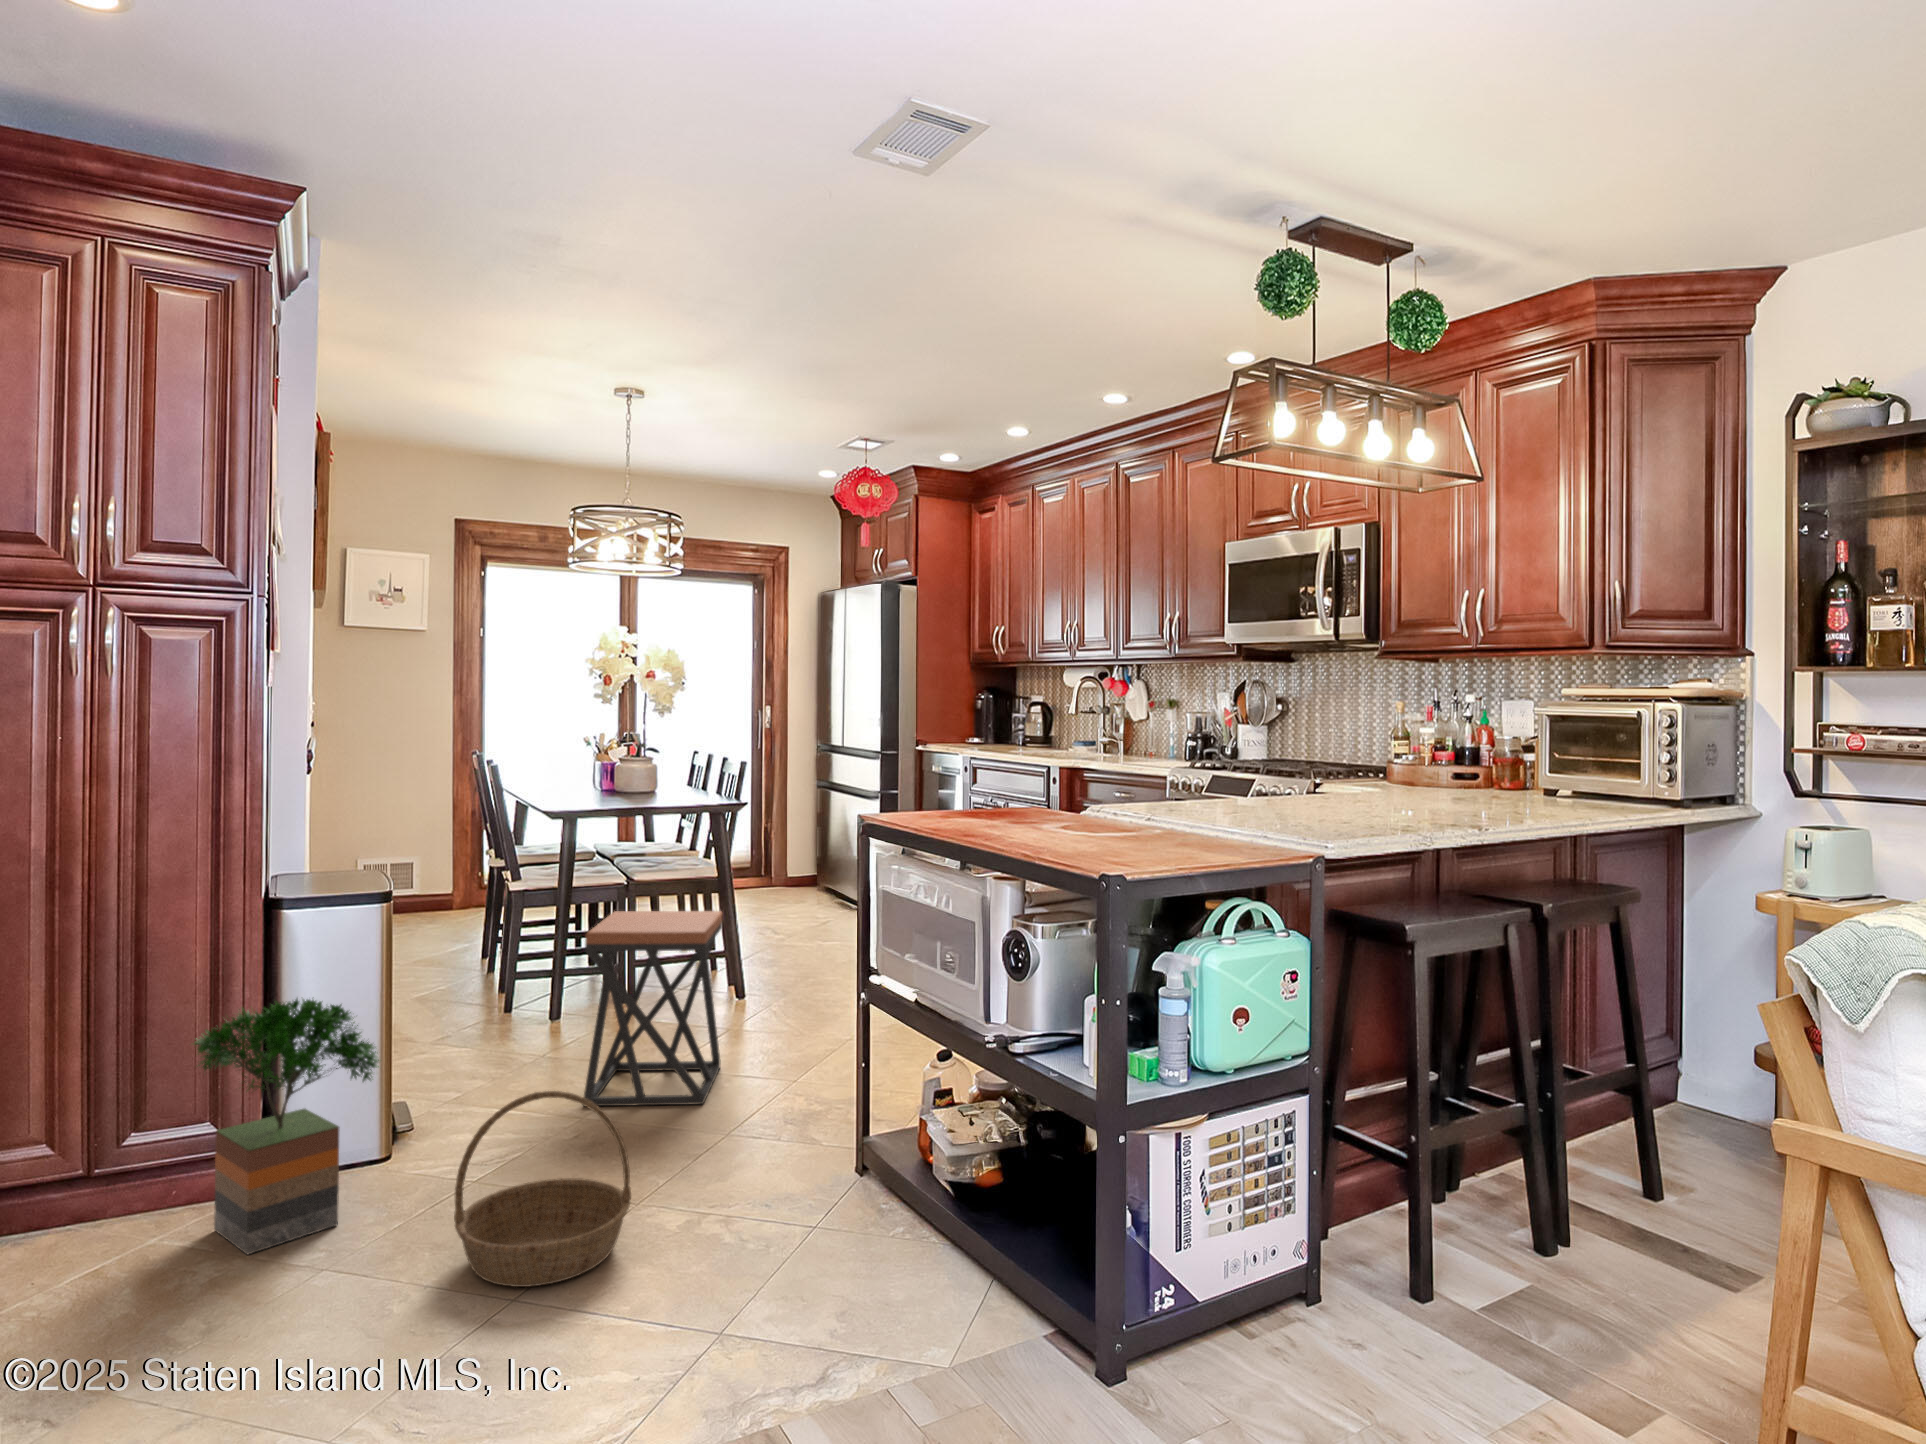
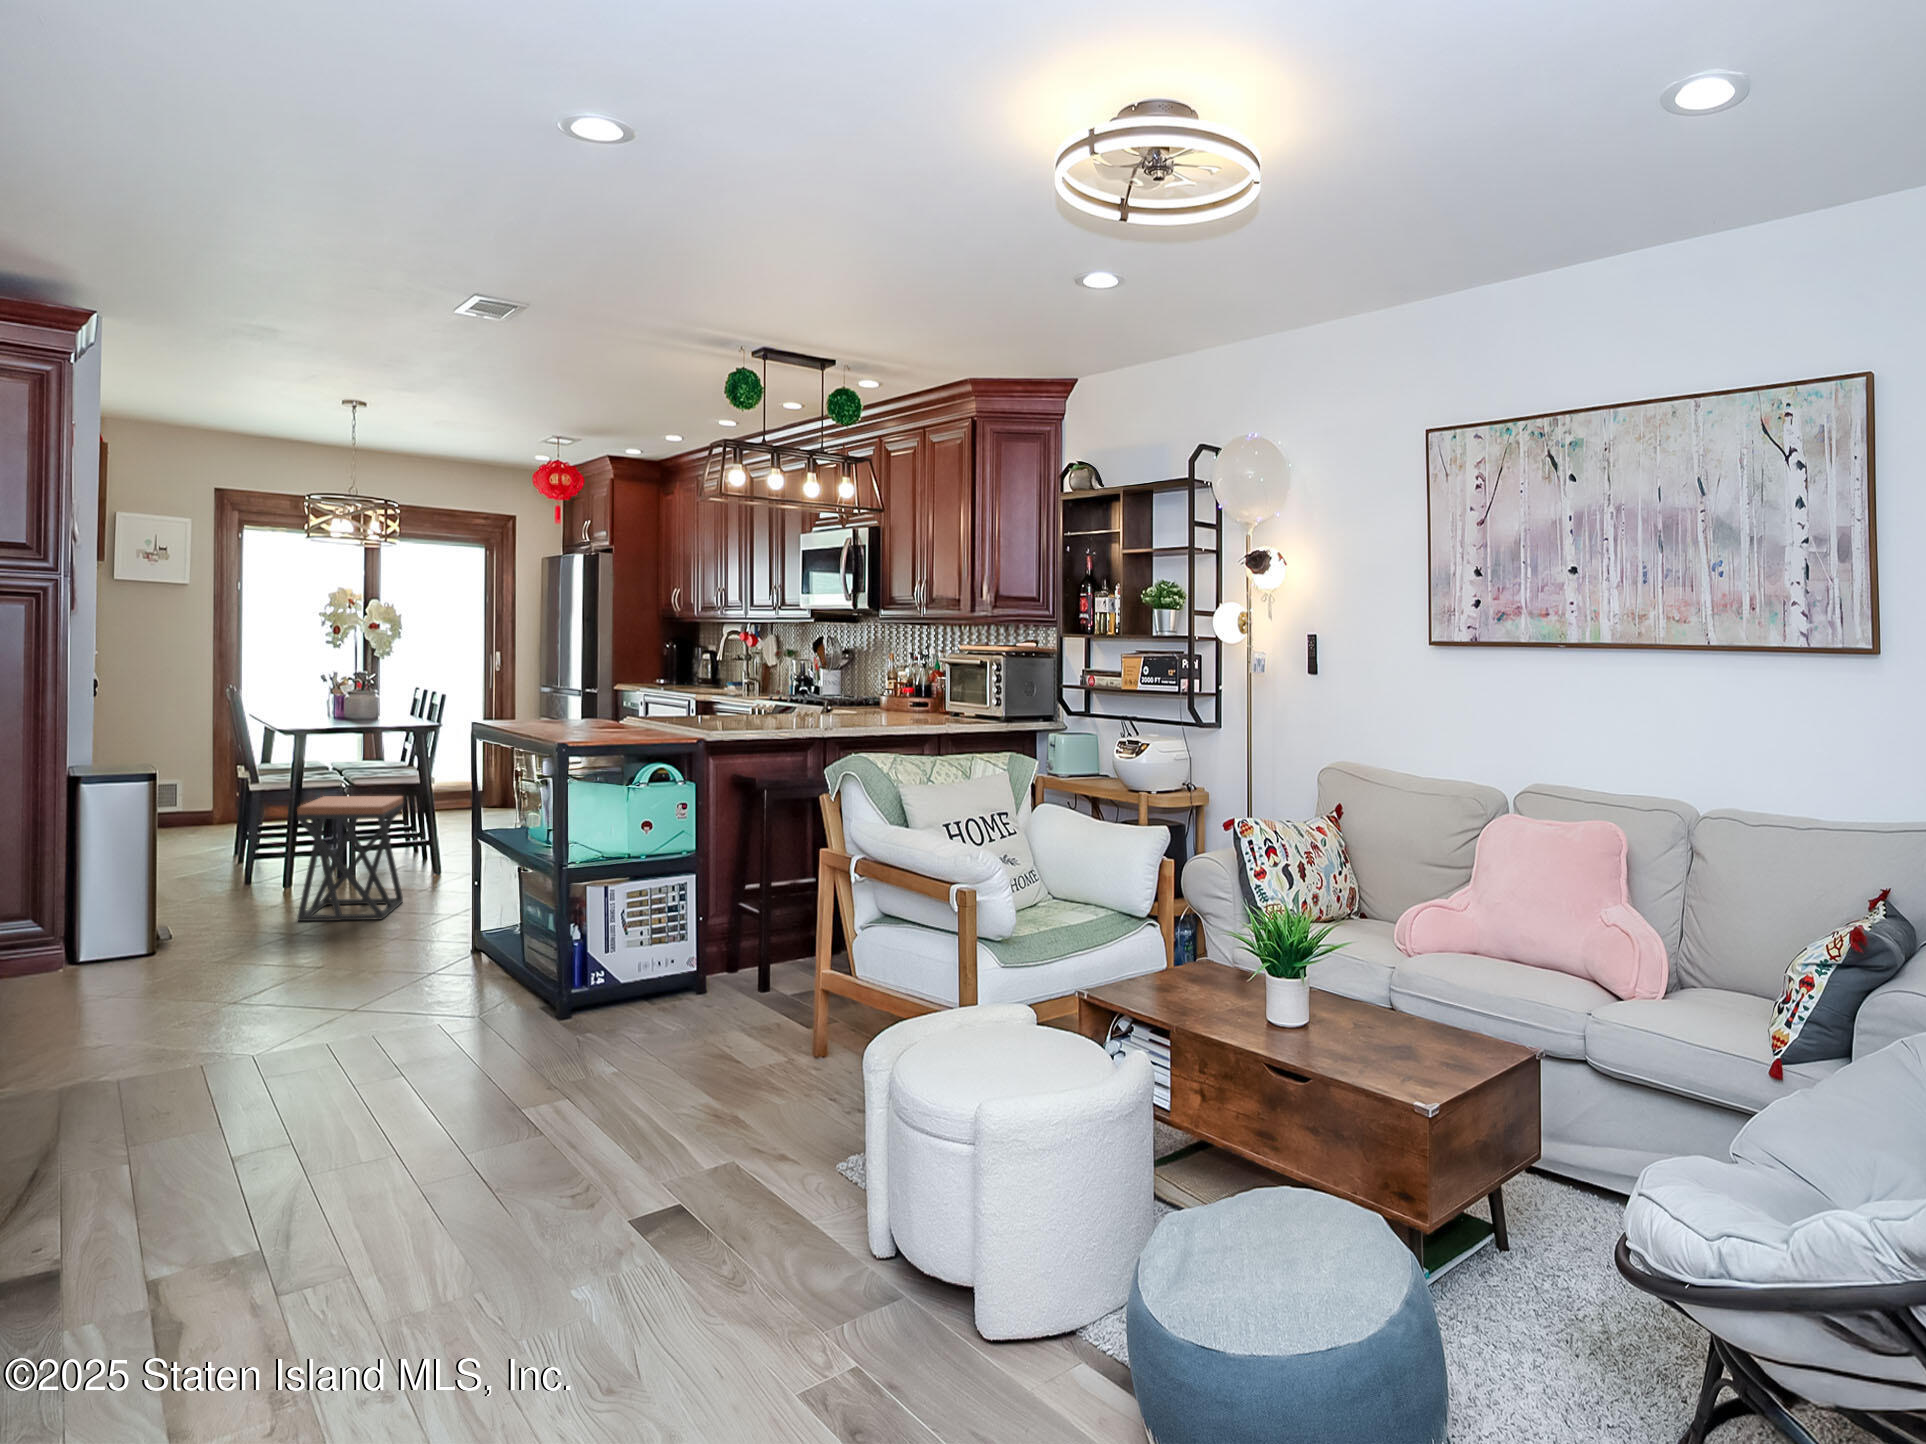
potted tree: present [193,999,379,1254] -> none [24,836,151,983]
basket: present [454,1091,631,1287] -> none [198,885,311,991]

